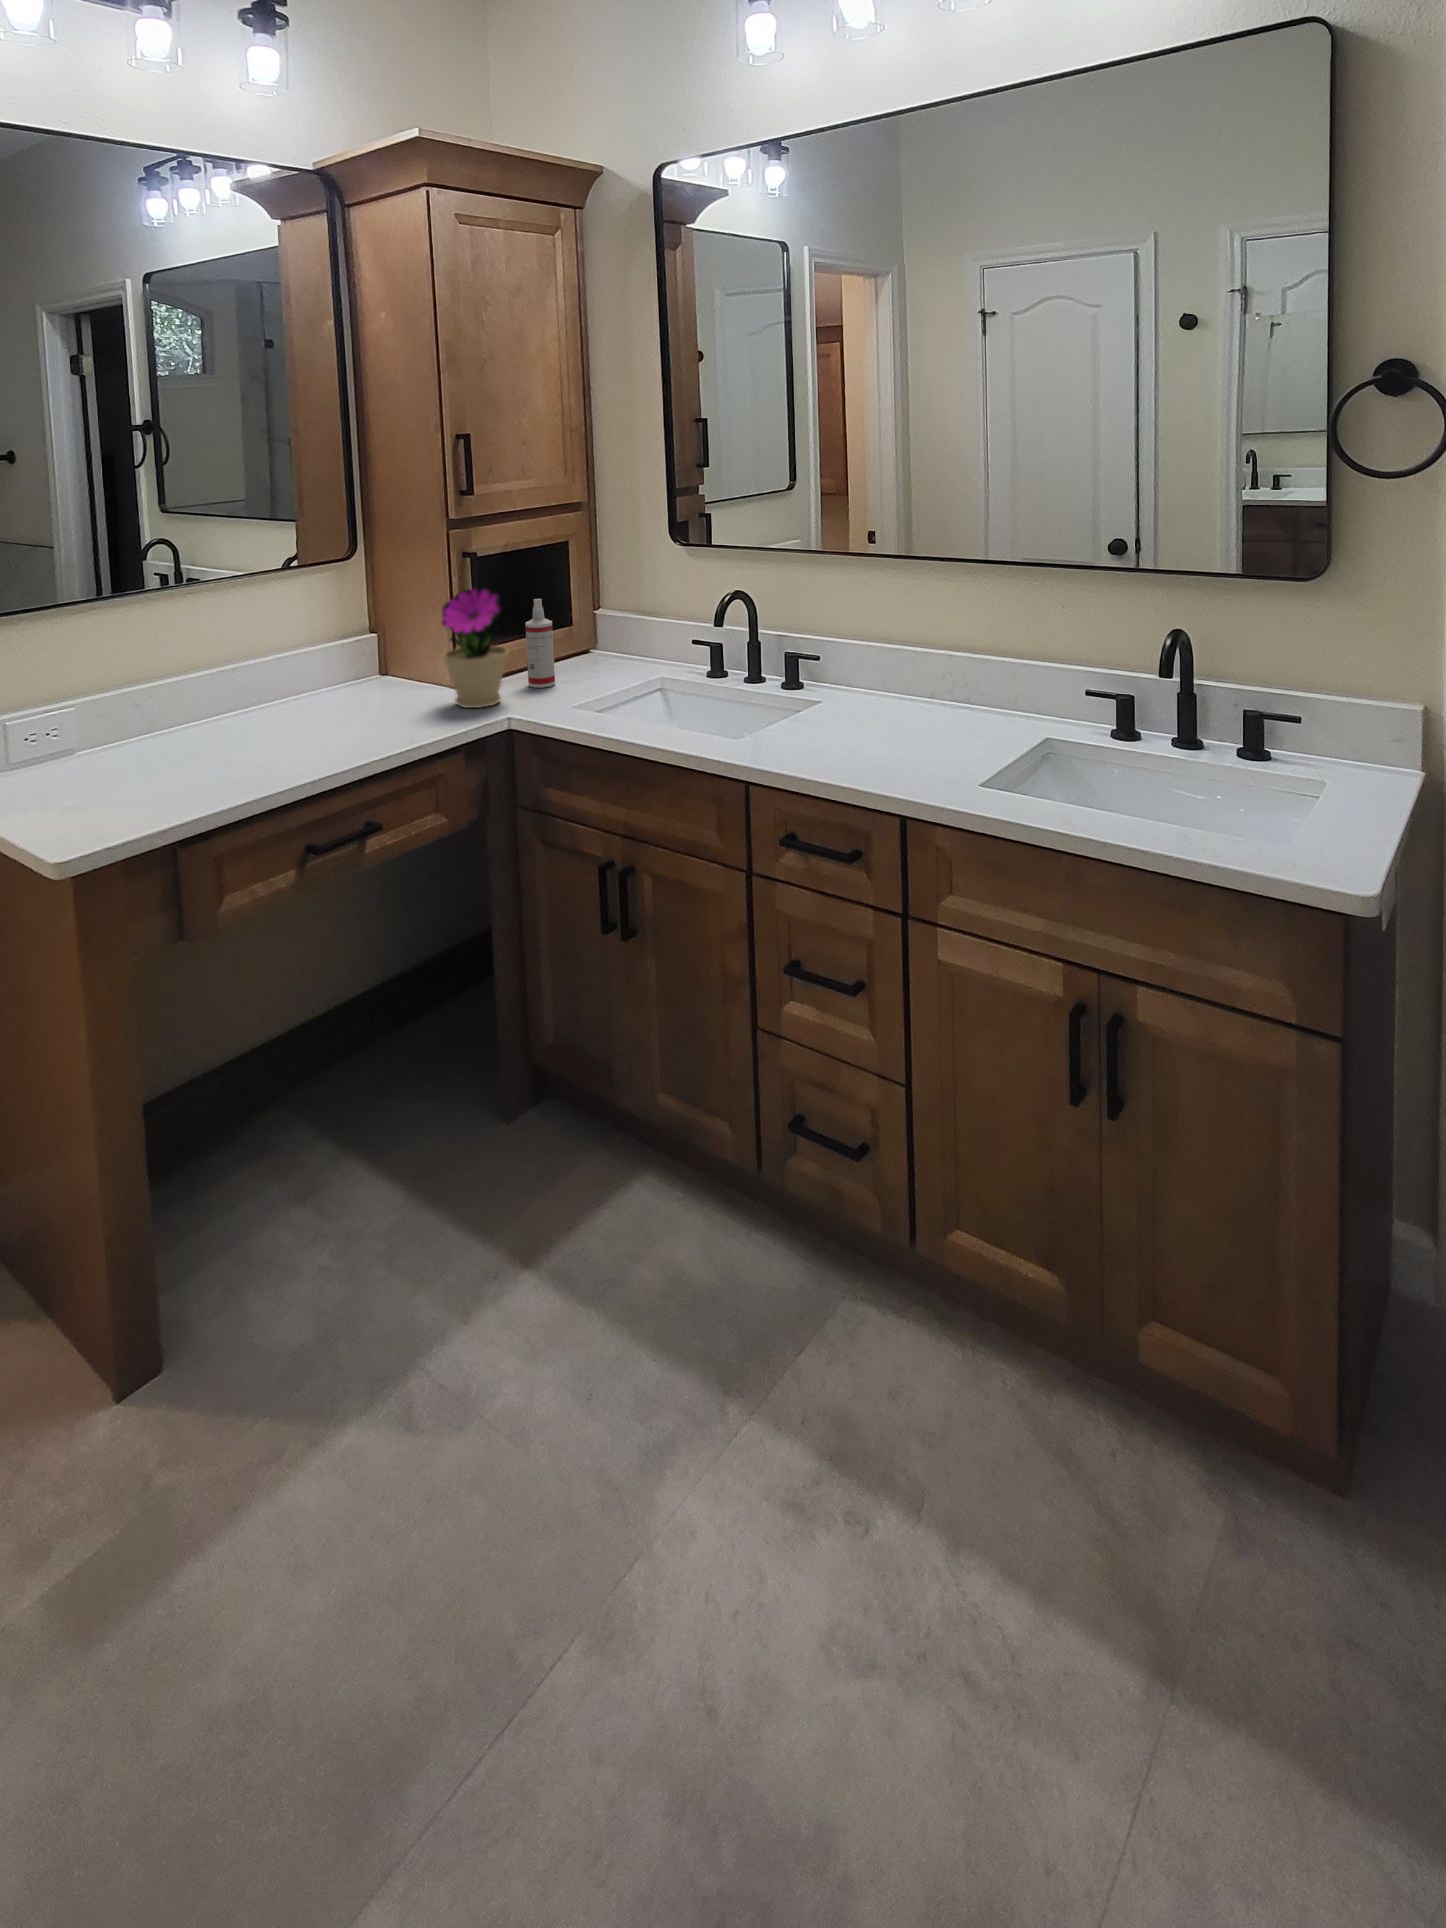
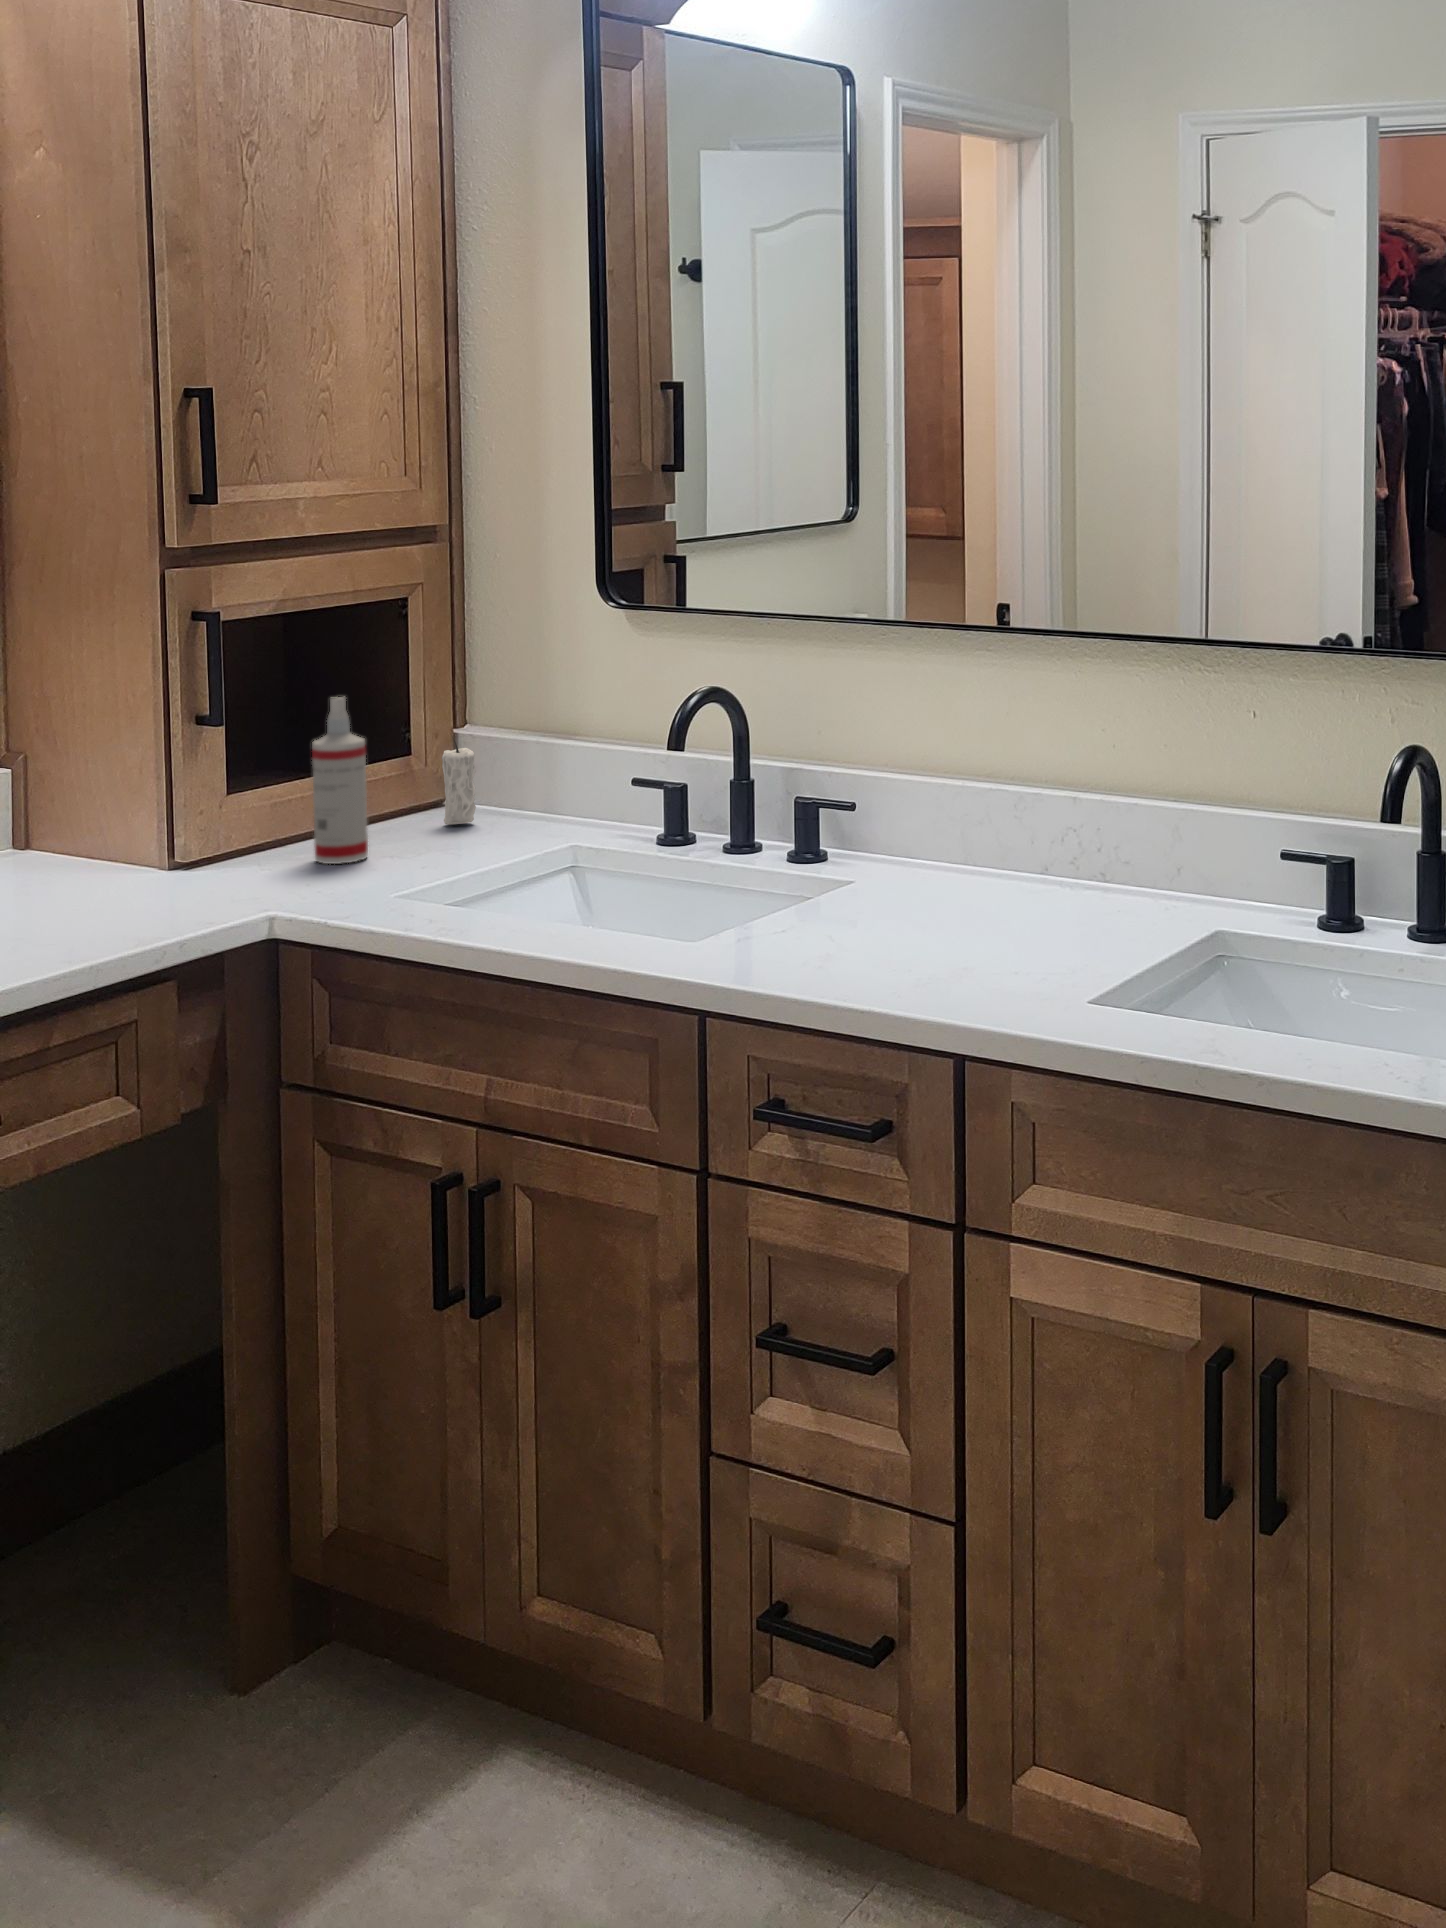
flower pot: present [442,587,509,708] -> none [138,672,274,902]
candle: none [589,618,607,666] -> present [442,740,476,825]

